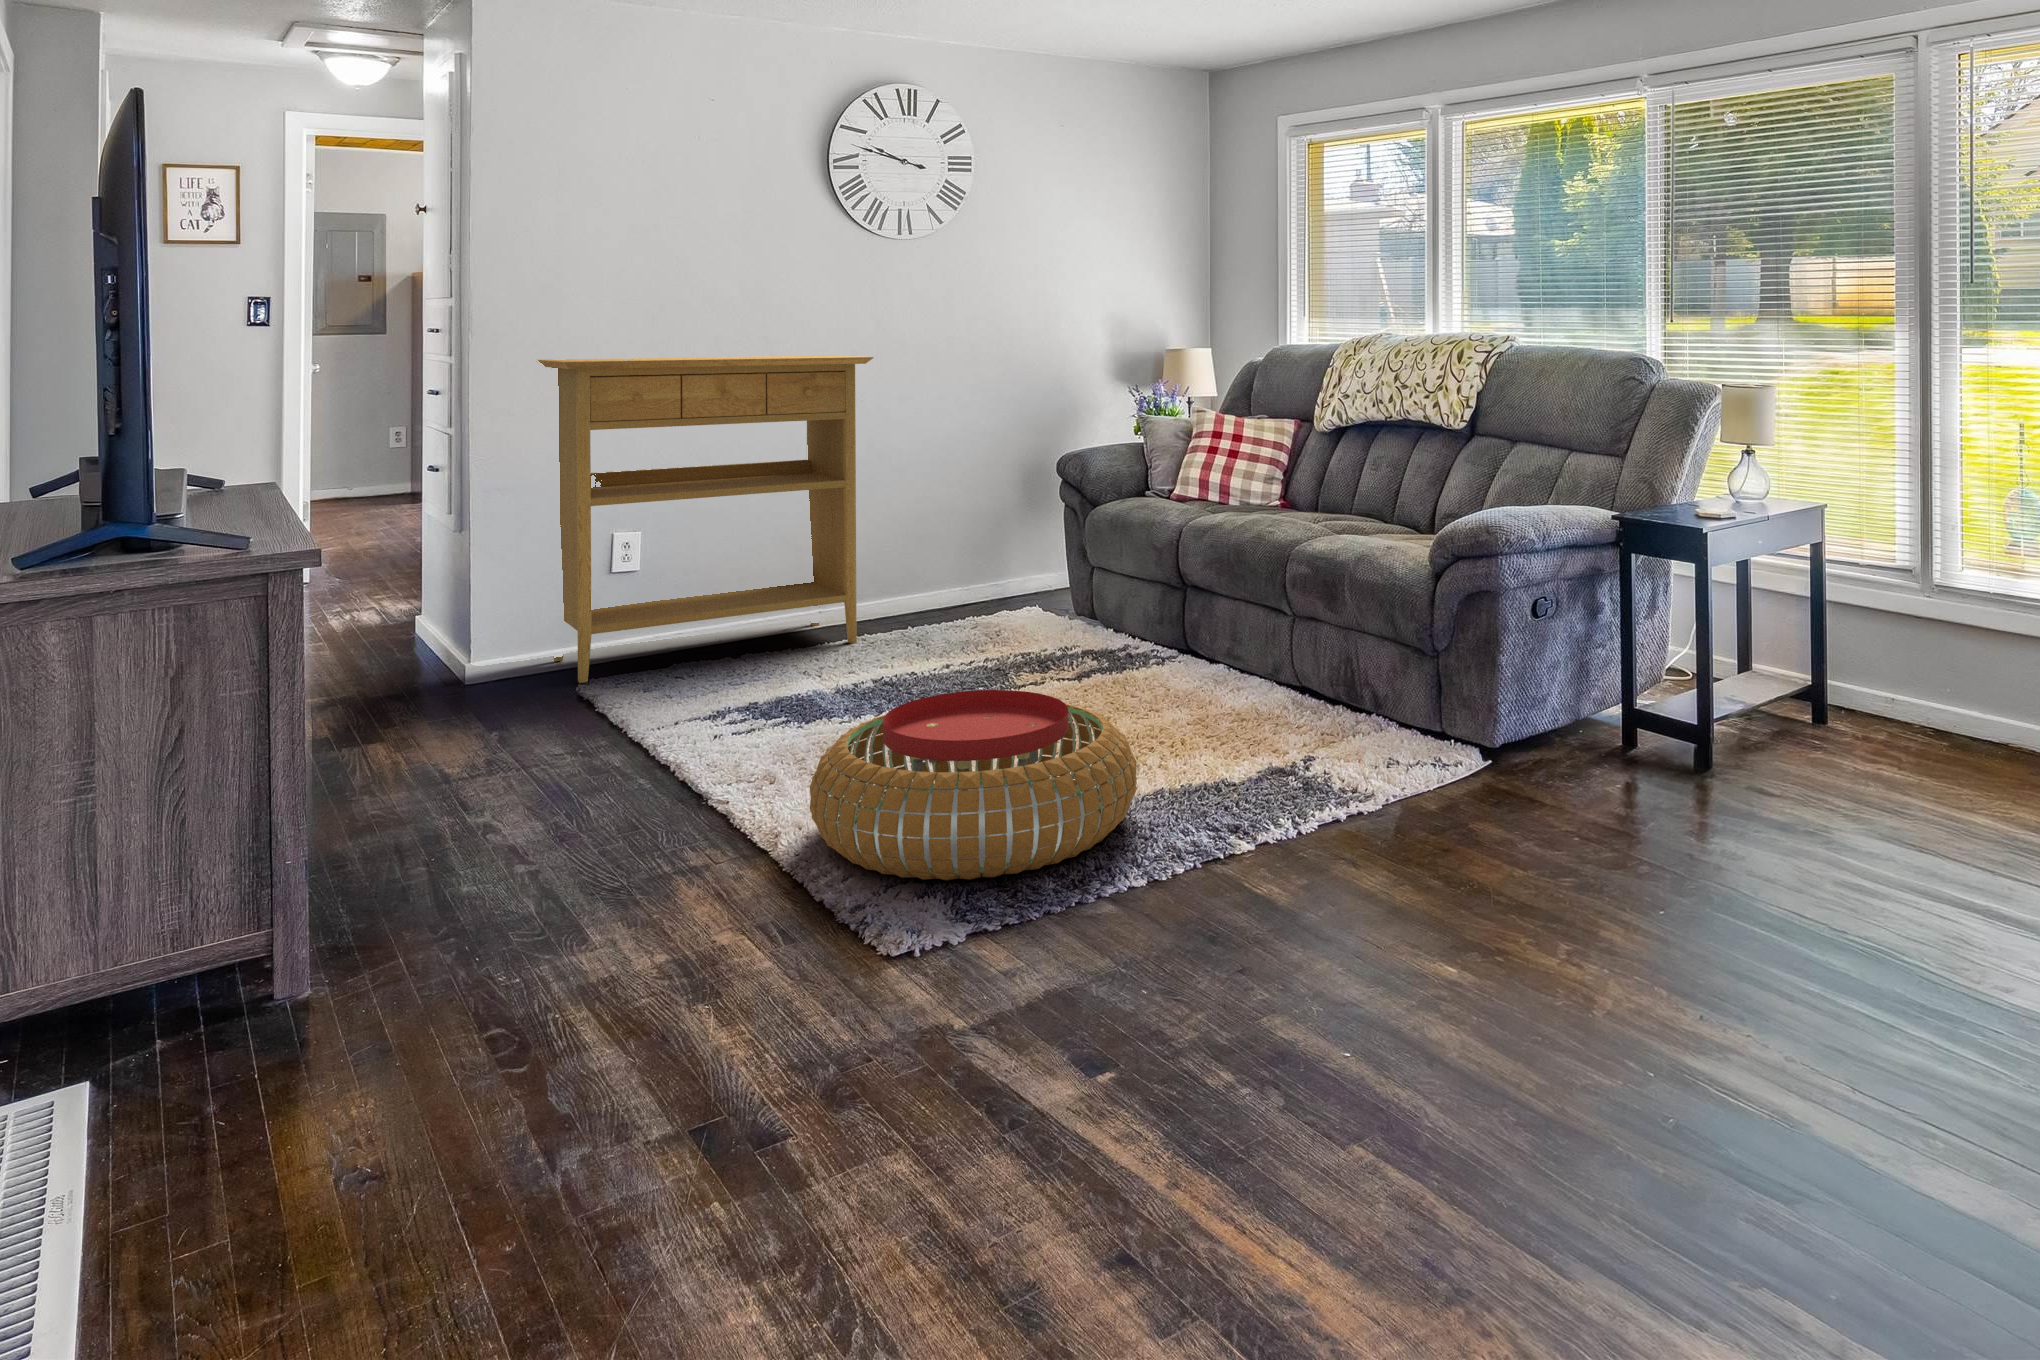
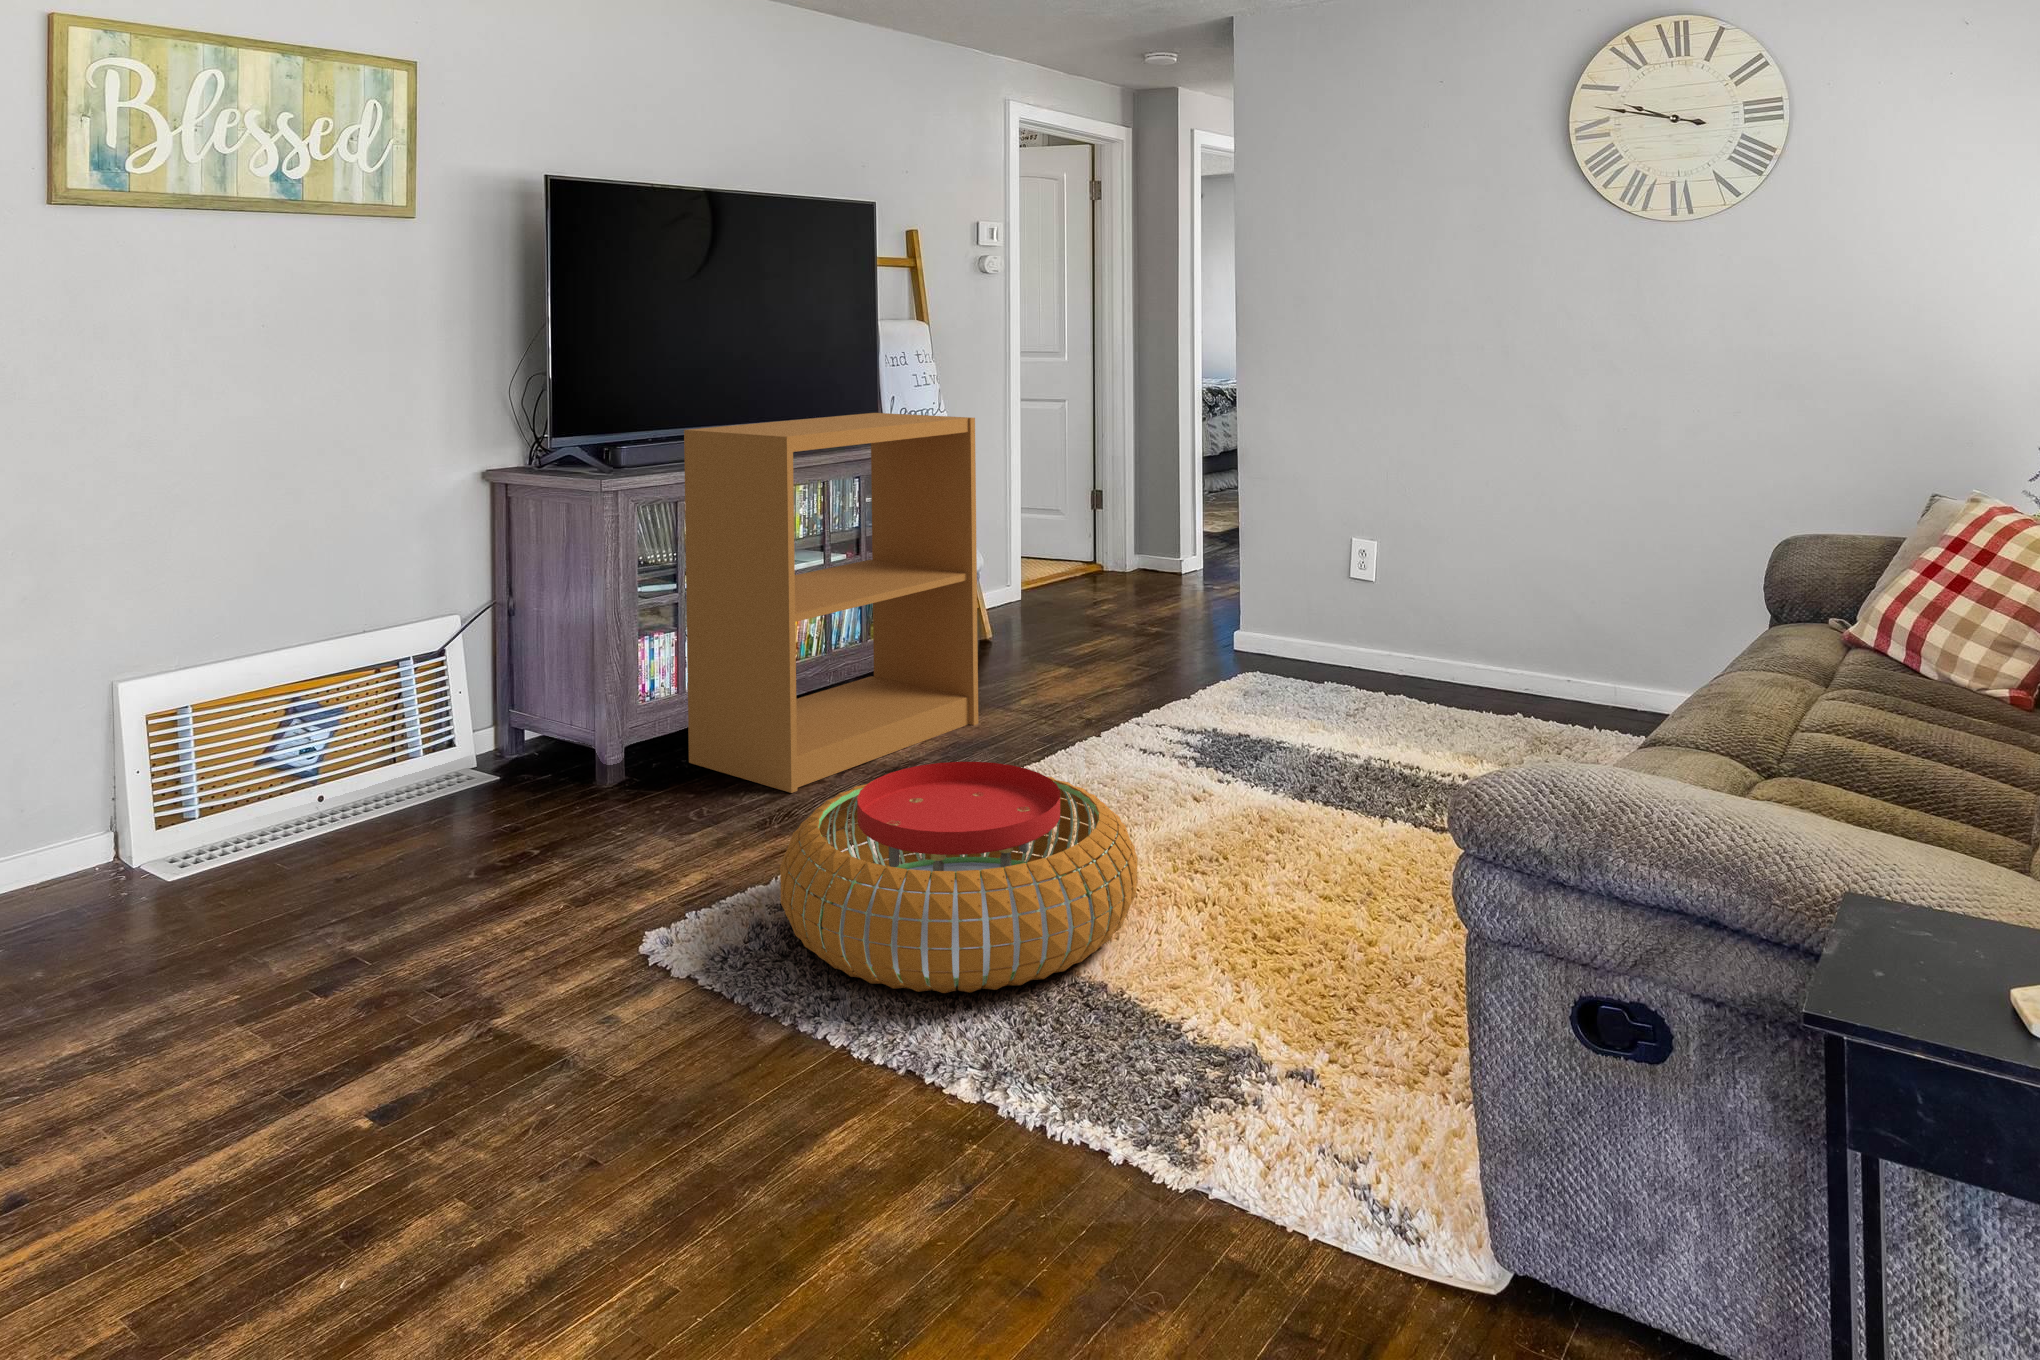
console table: present [538,355,873,683] -> none [1216,366,1567,724]
bookshelf: none [265,415,526,930] -> present [684,413,978,793]

